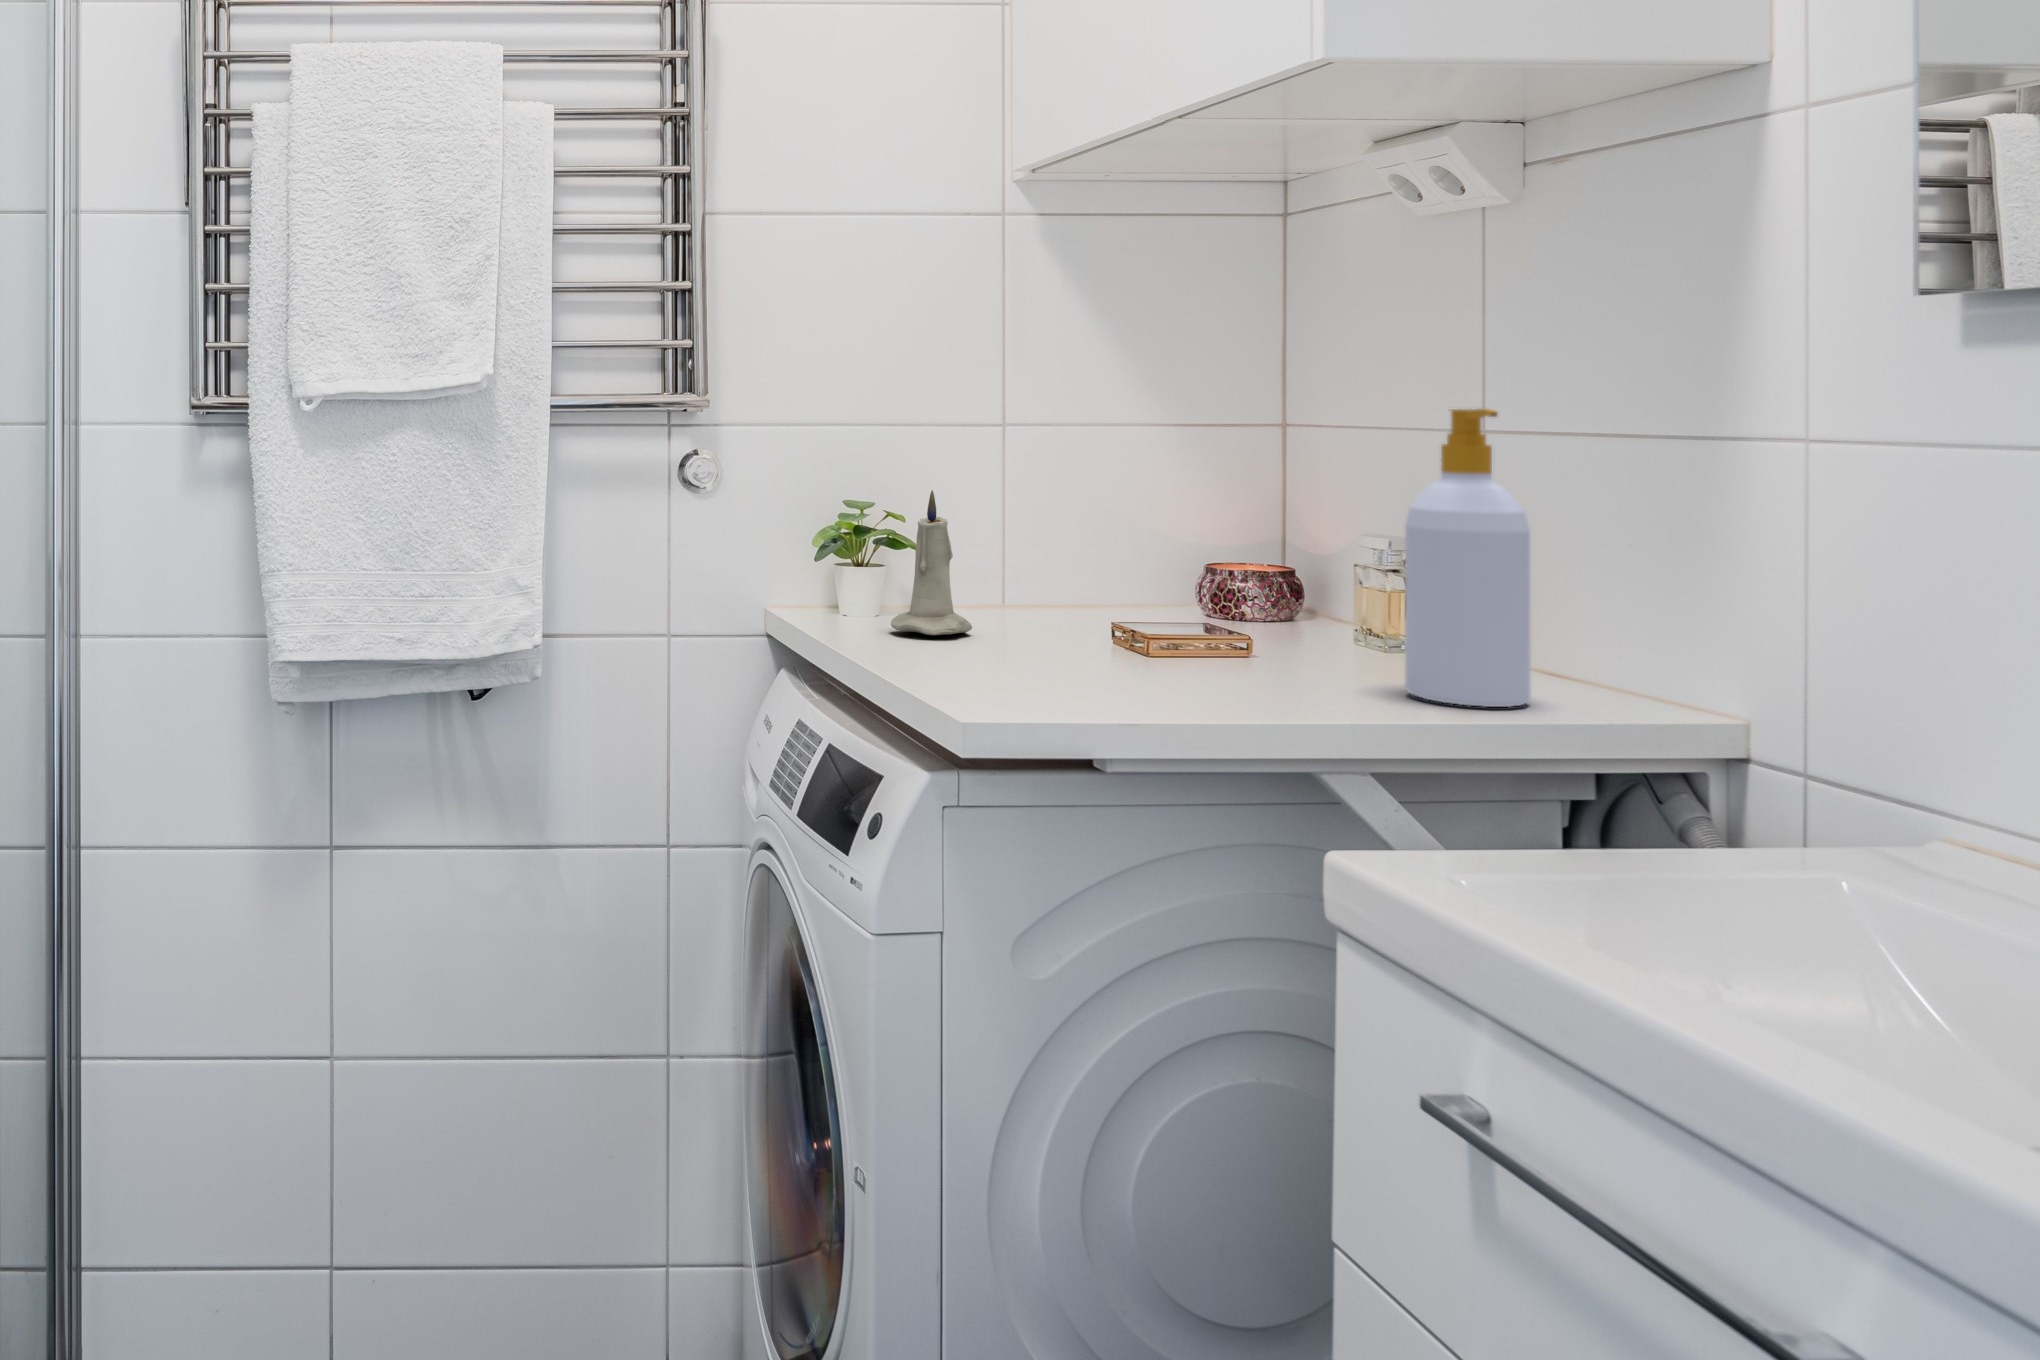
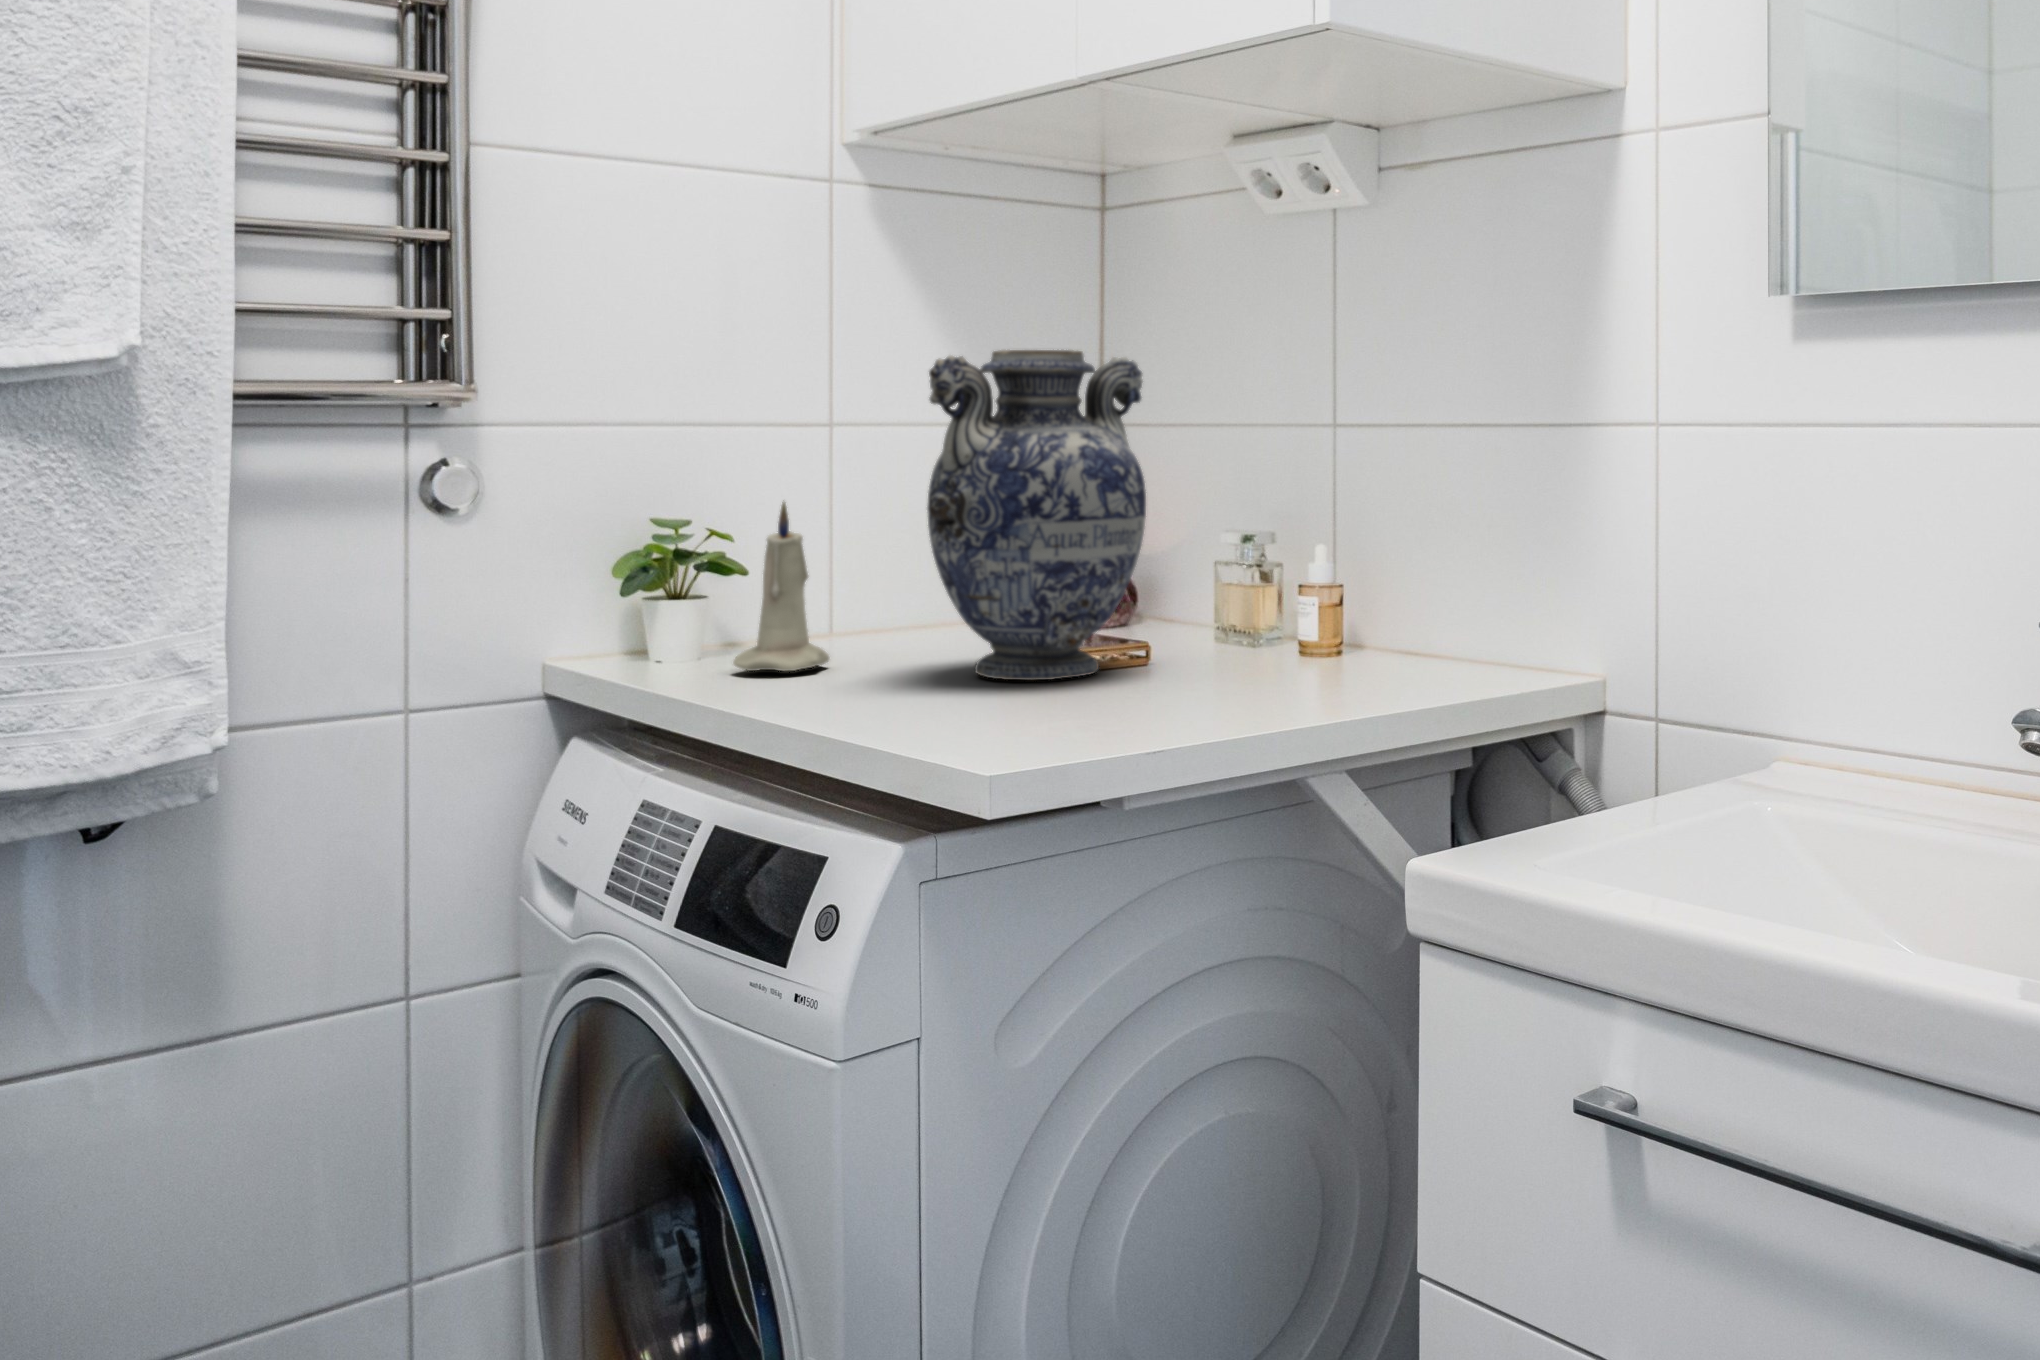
decorative vase: none [1032,363,1262,669] -> present [927,350,1146,680]
soap bottle: present [1405,409,1530,707] -> none [1286,397,1385,678]

